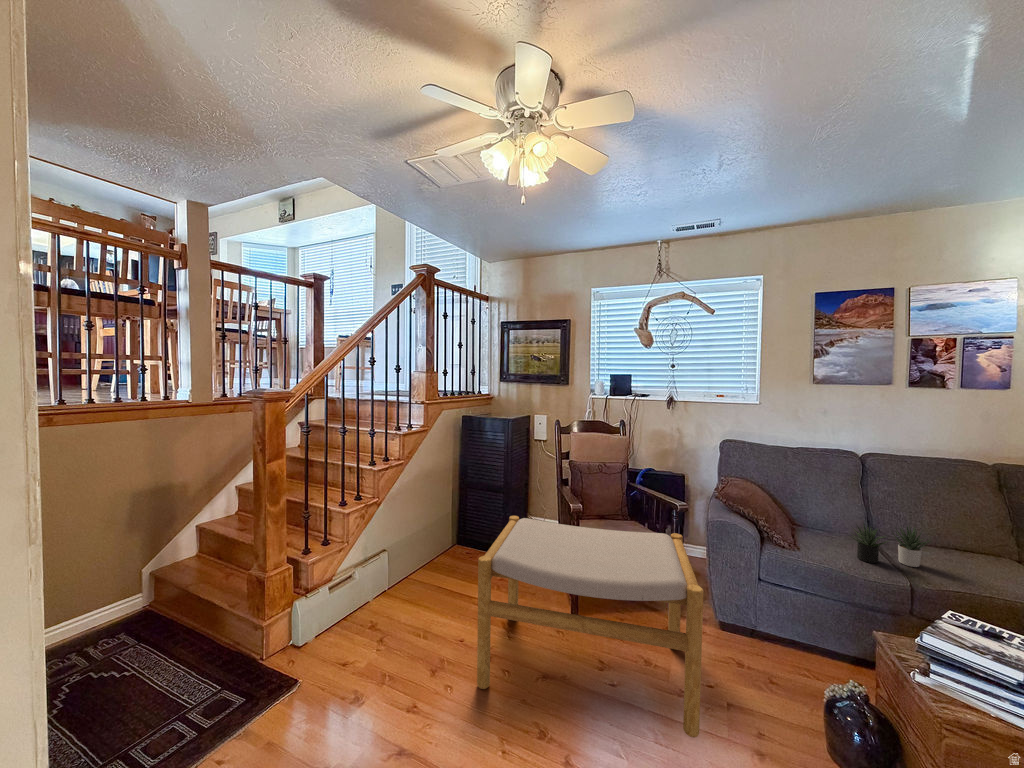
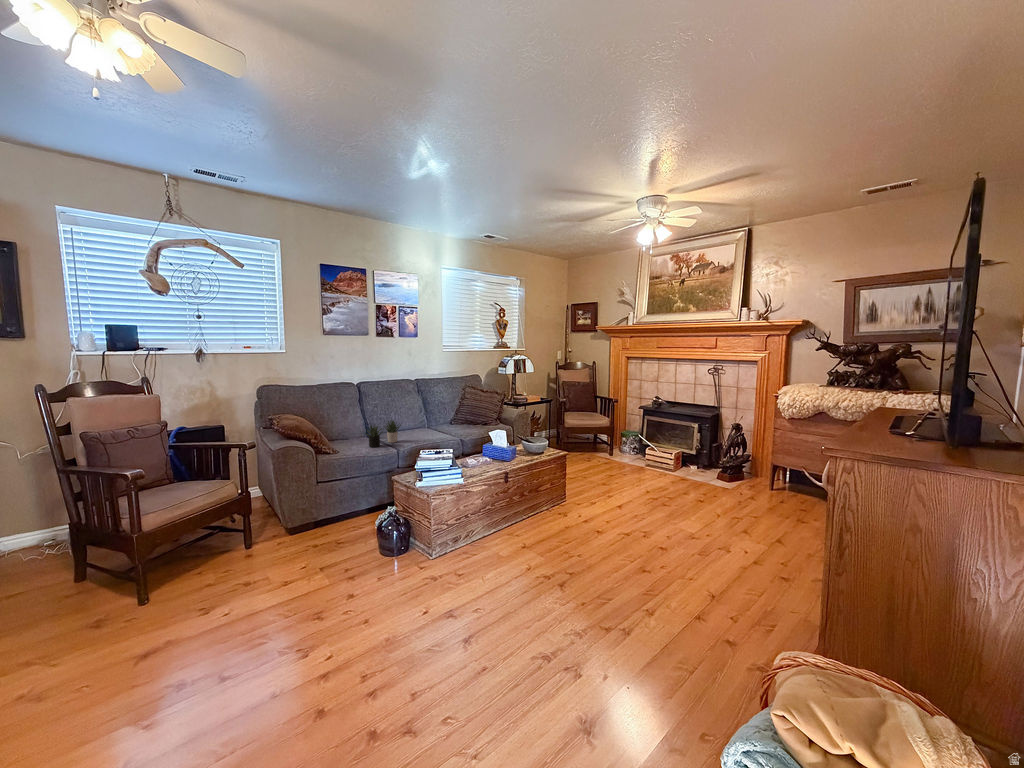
footstool: present [477,516,703,738] -> none [11,465,311,725]

